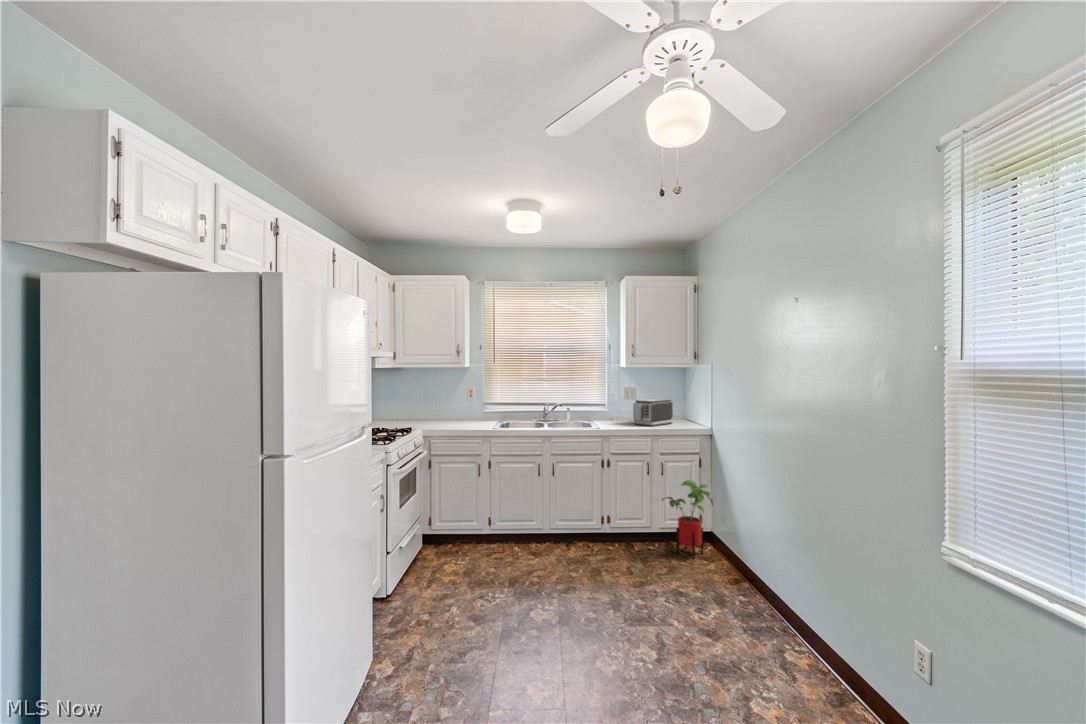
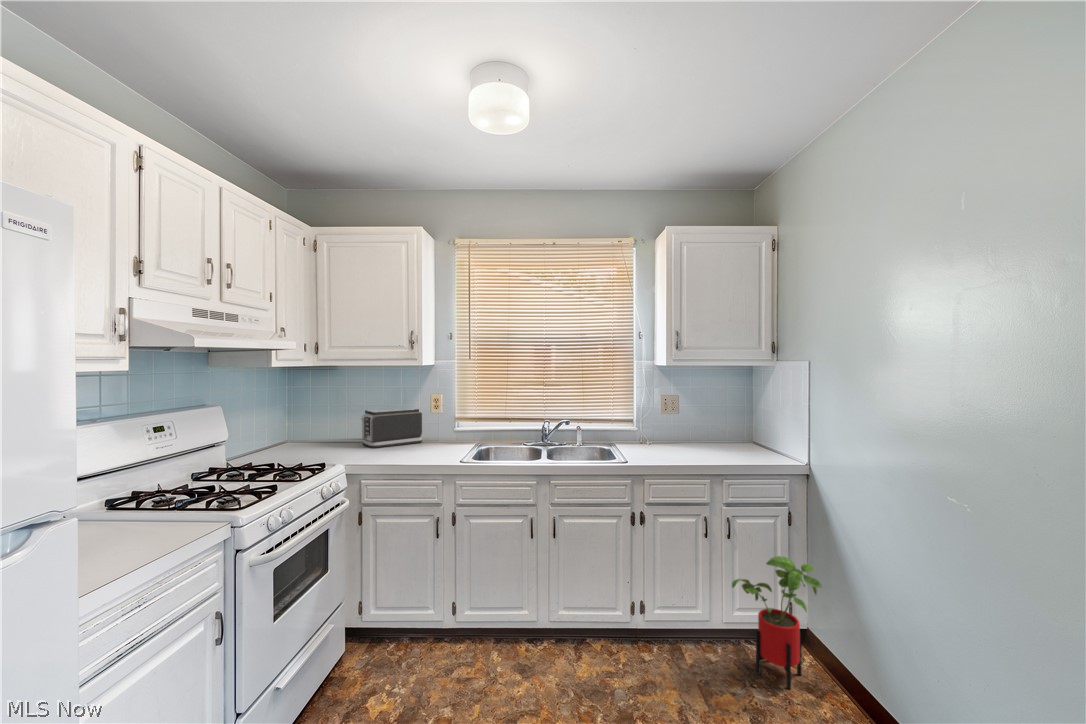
toaster: present [633,399,673,426] -> present [361,409,422,448]

